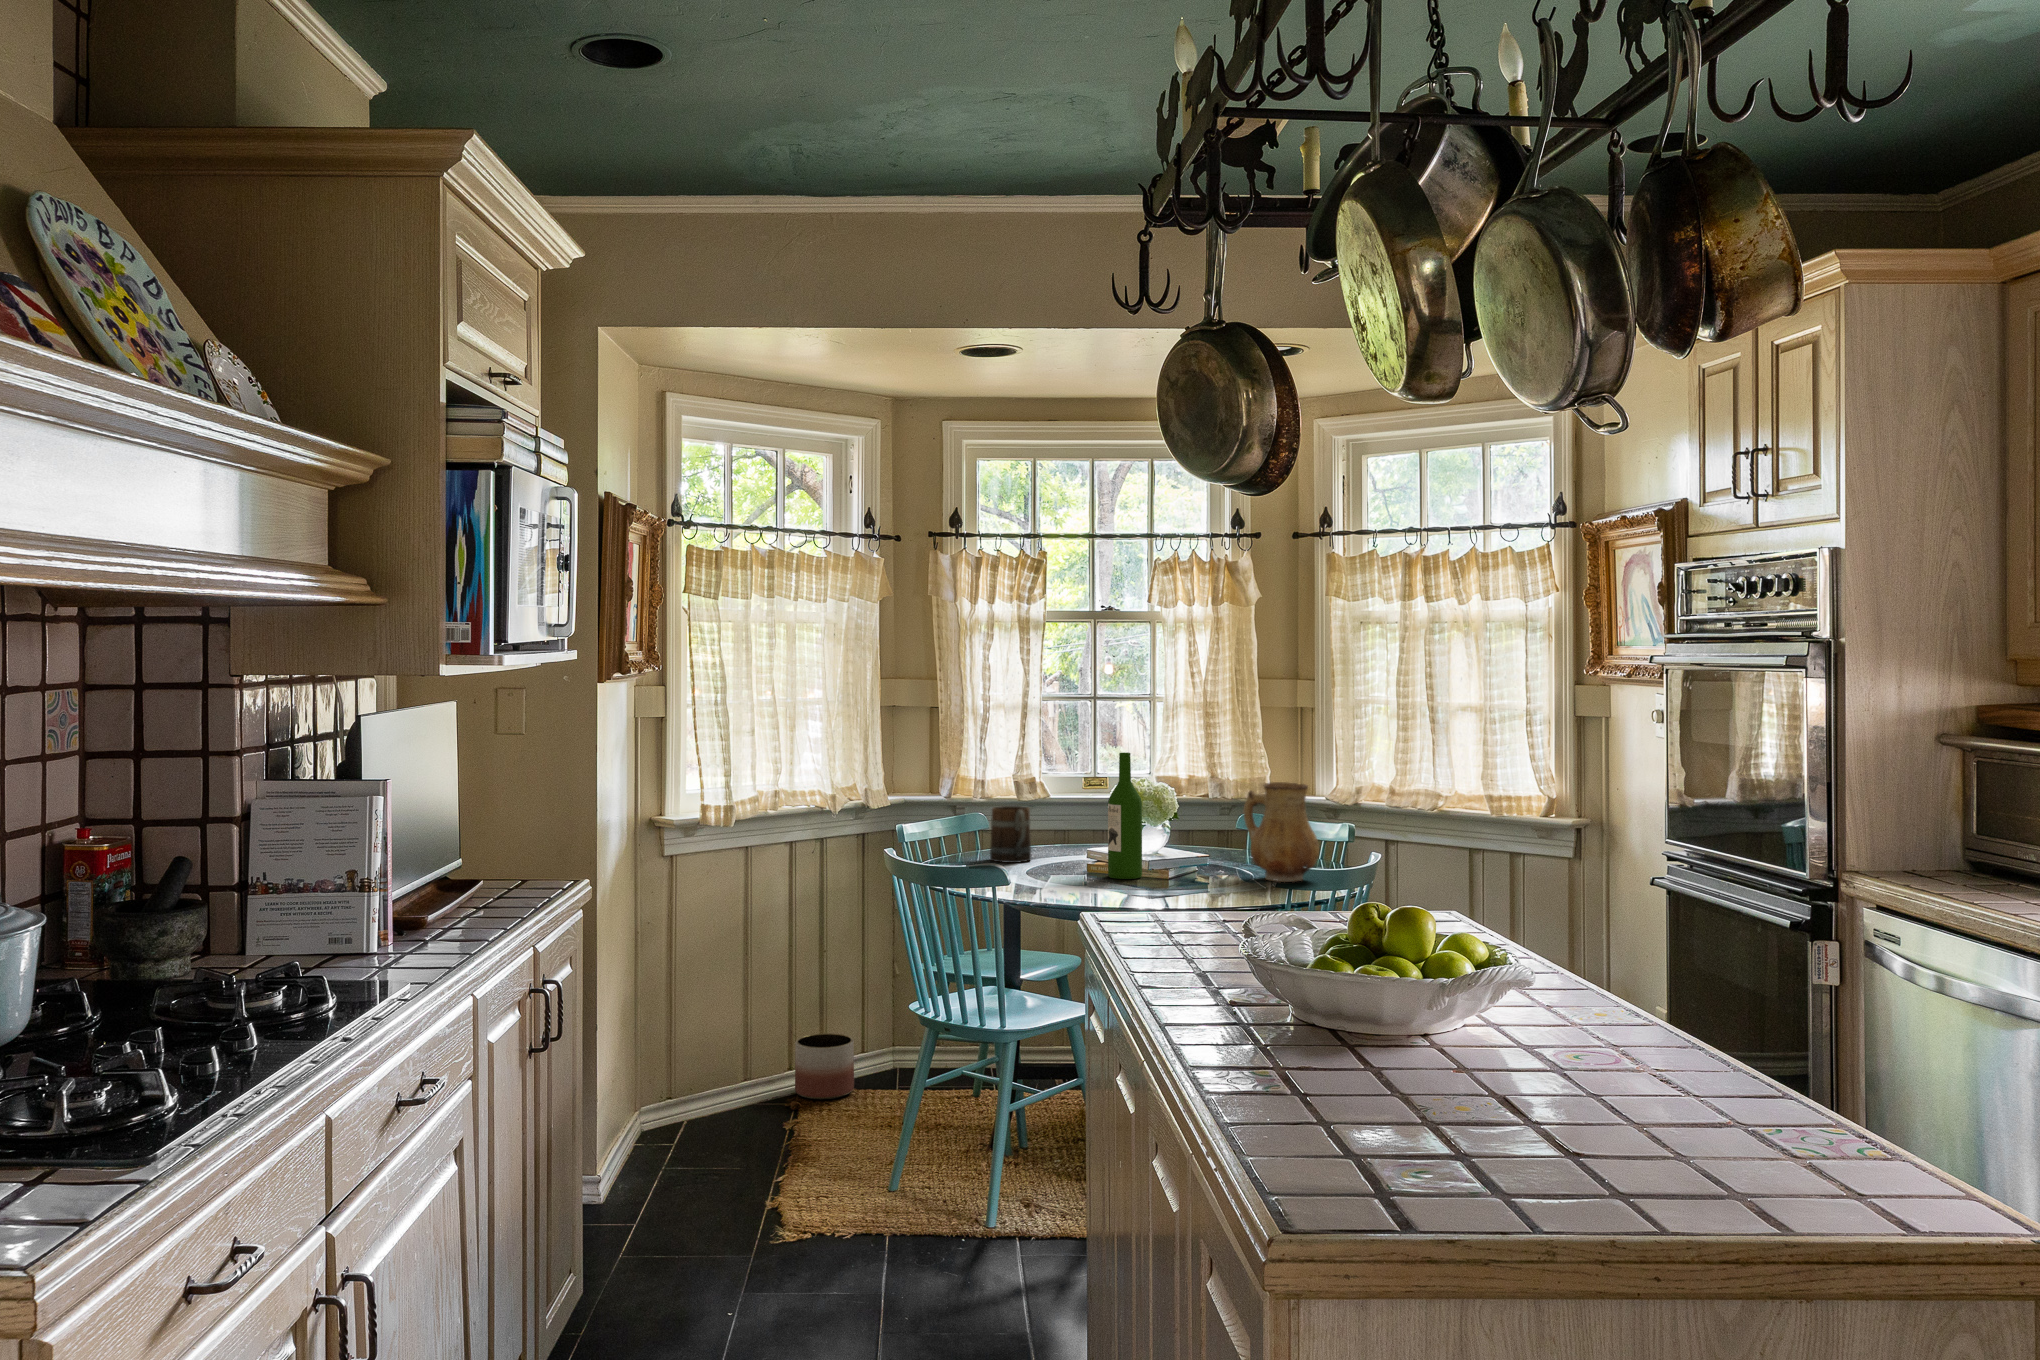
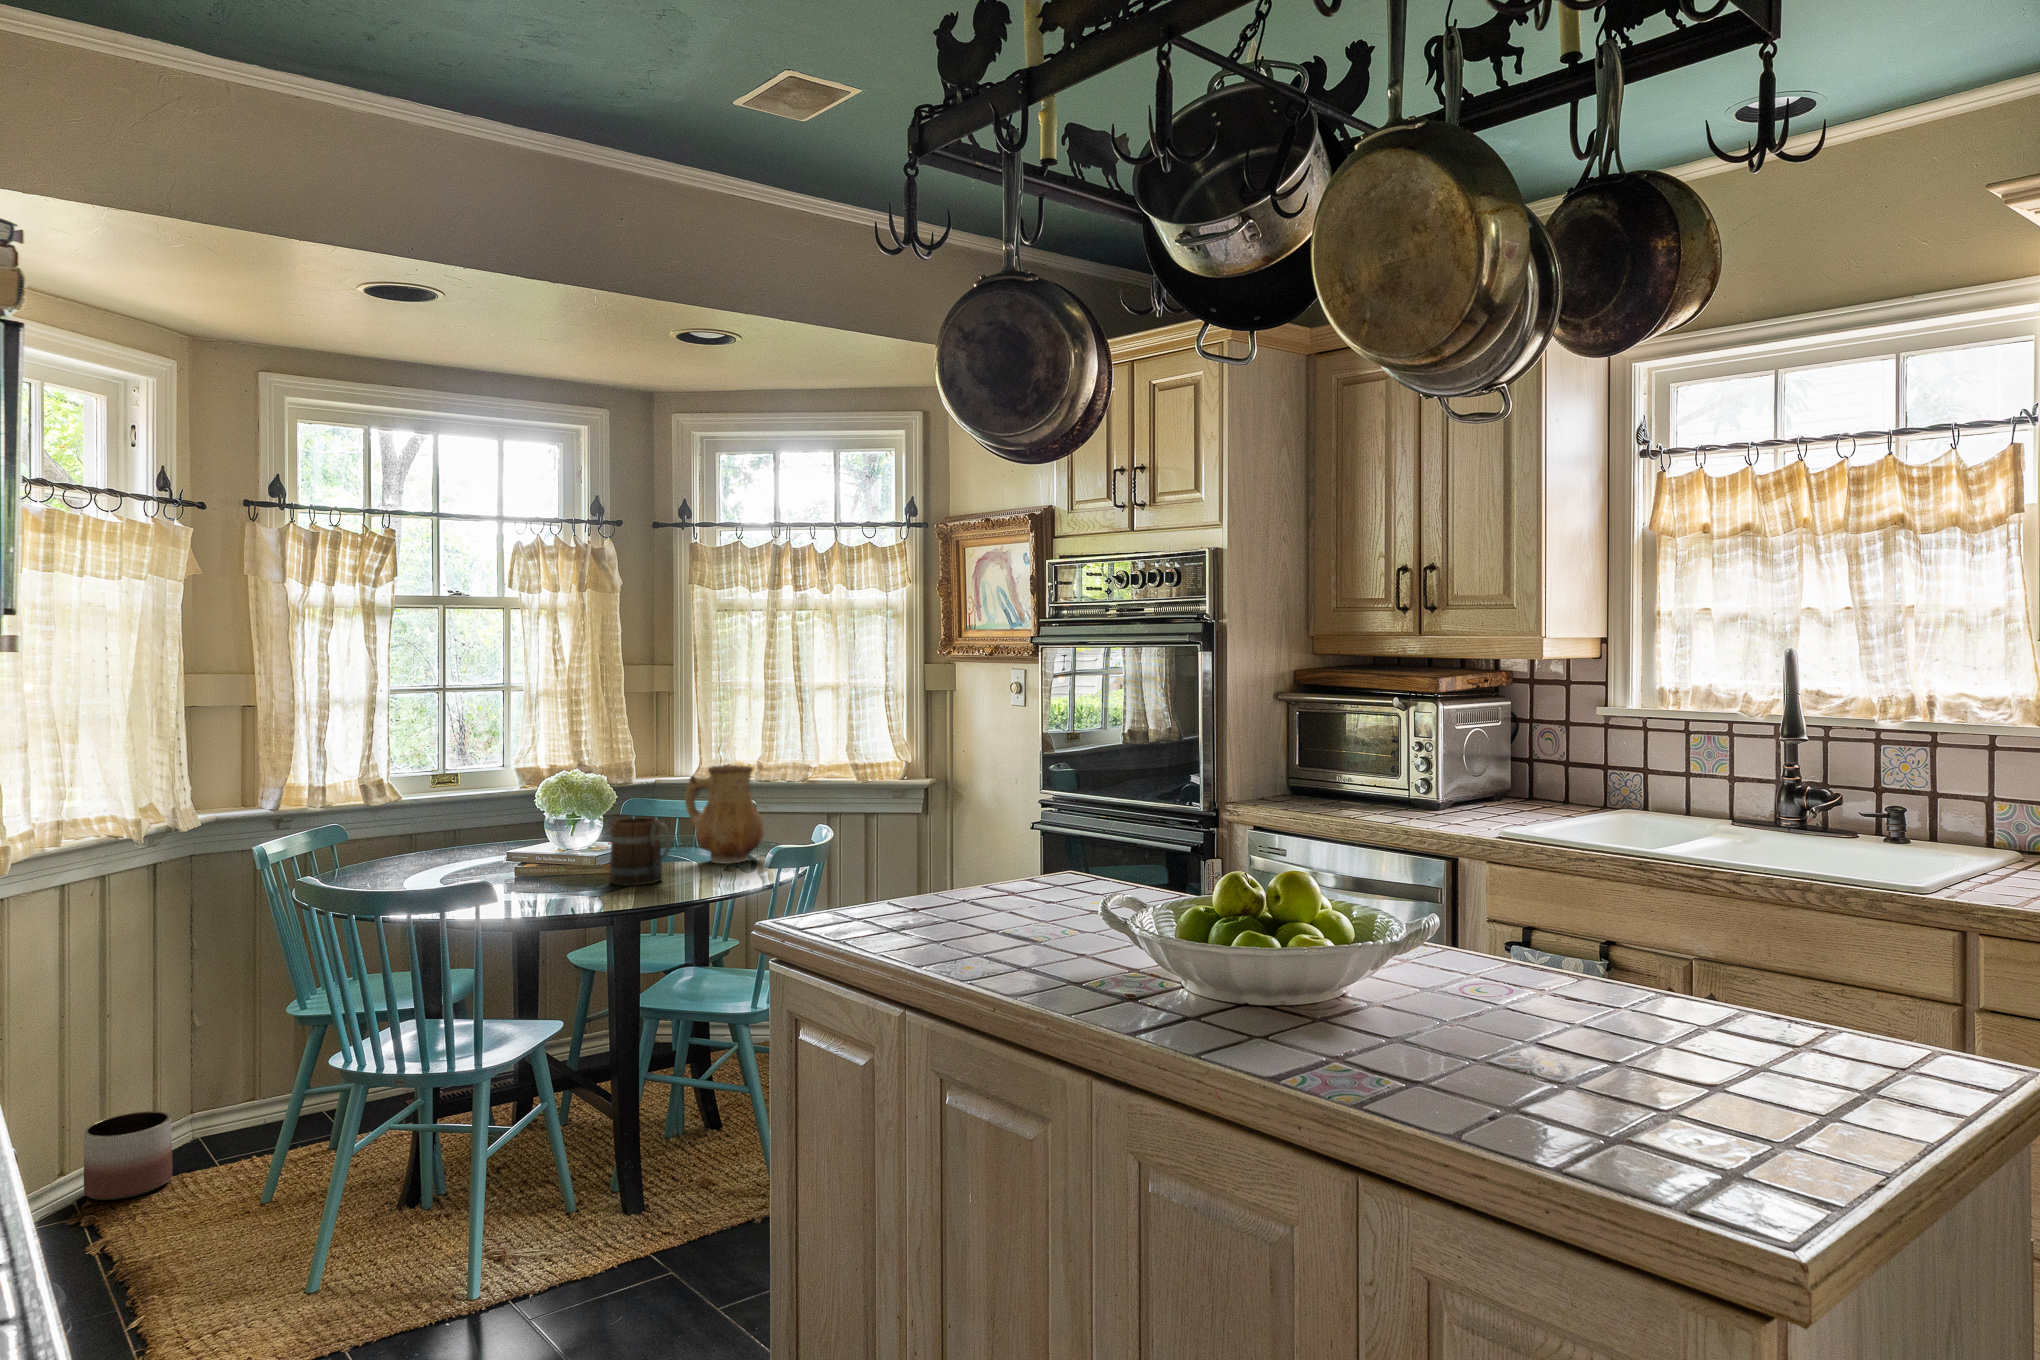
wine bottle: present [1108,753,1142,879] -> none [548,745,588,880]
mug: present [990,806,1031,863] -> present [610,818,671,886]

